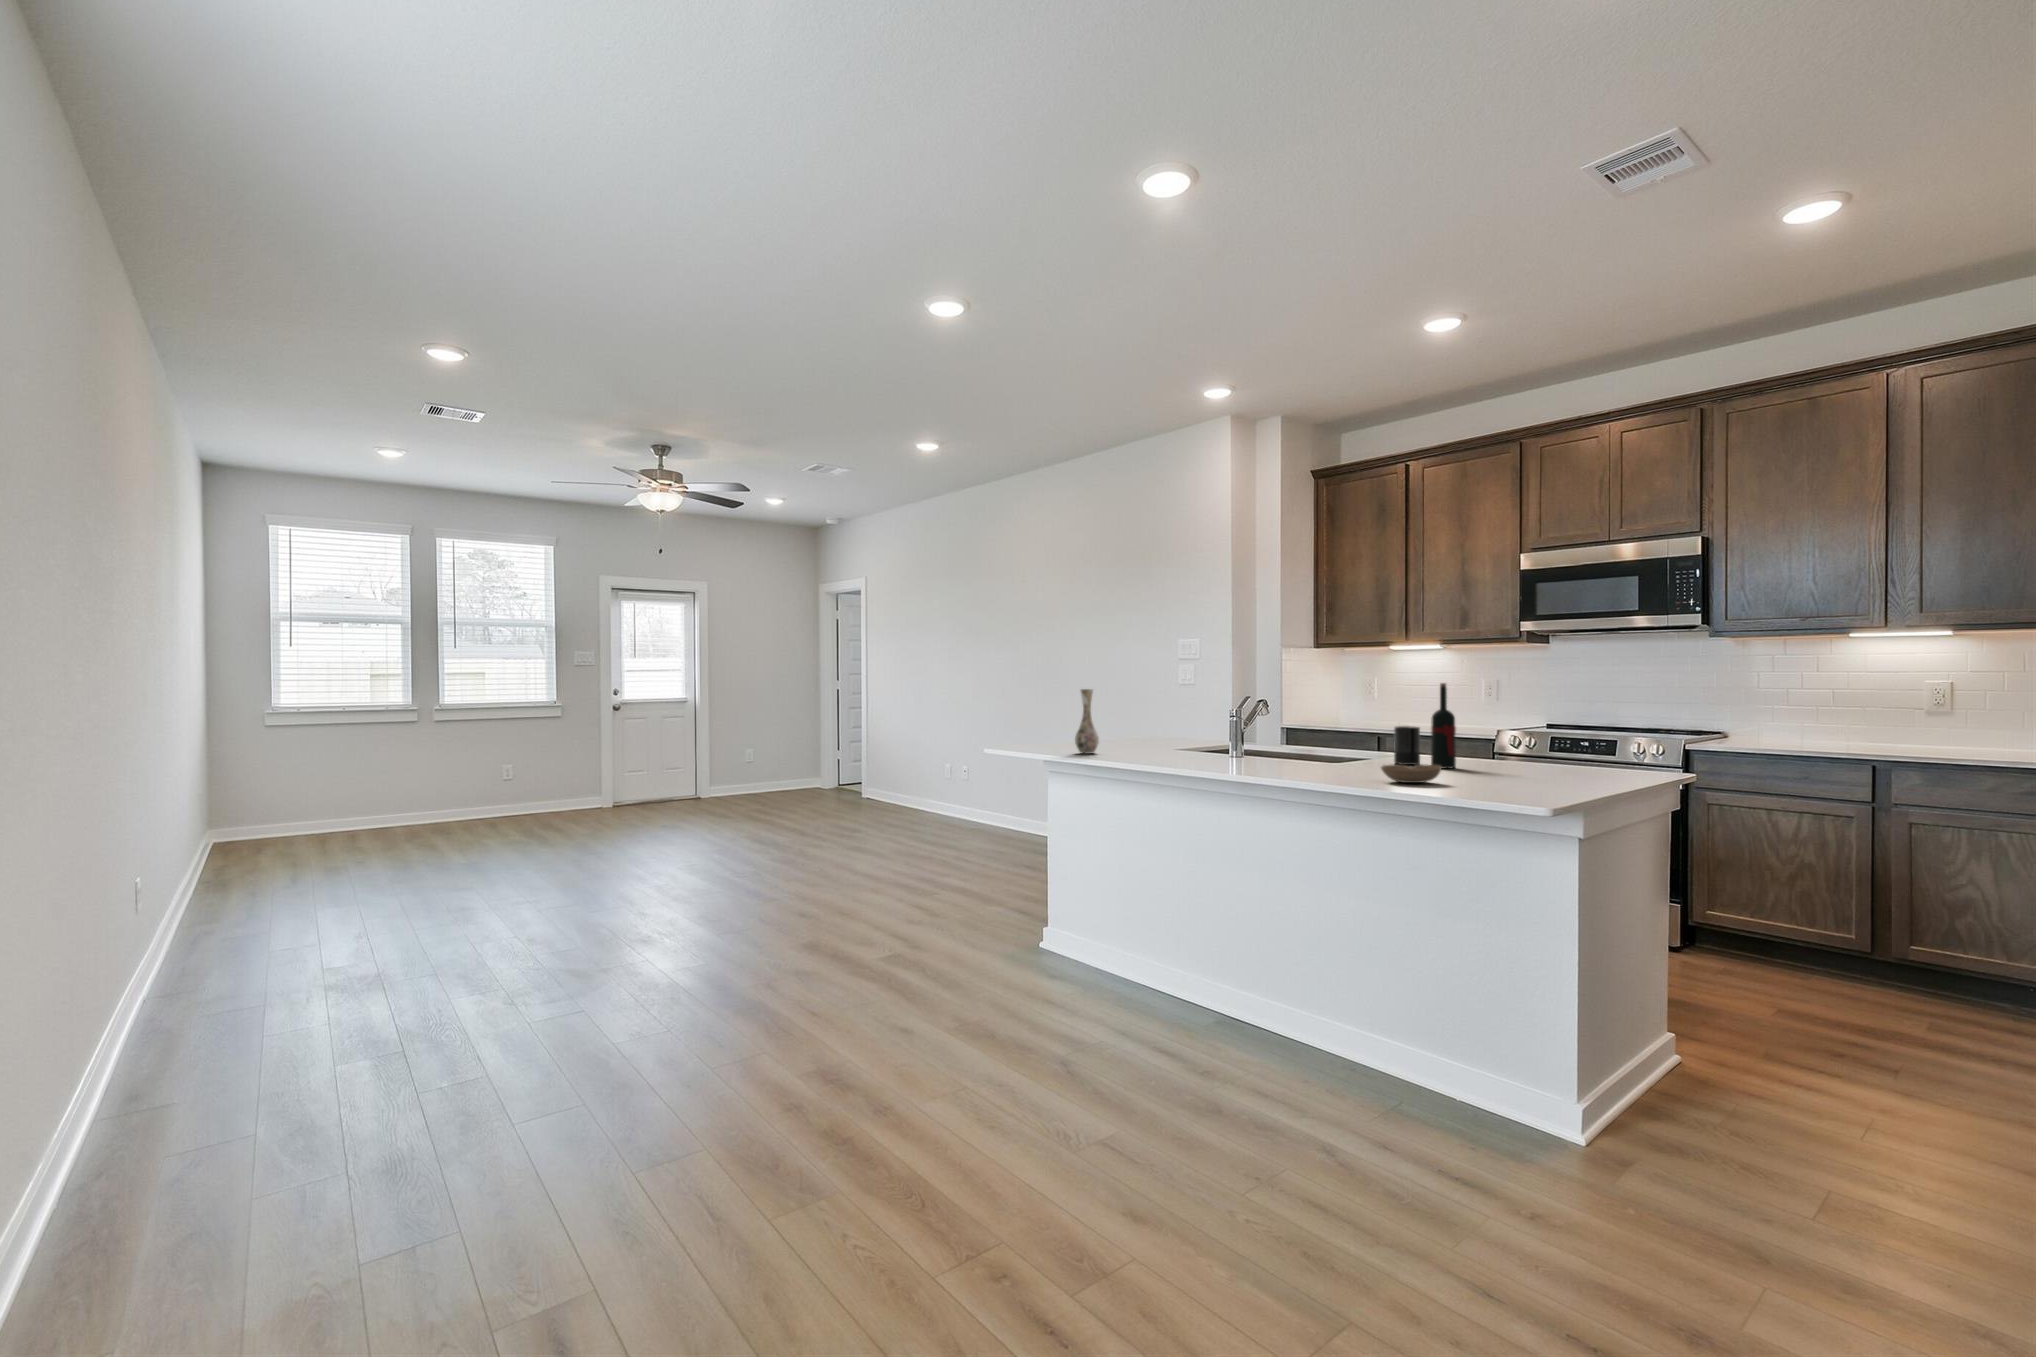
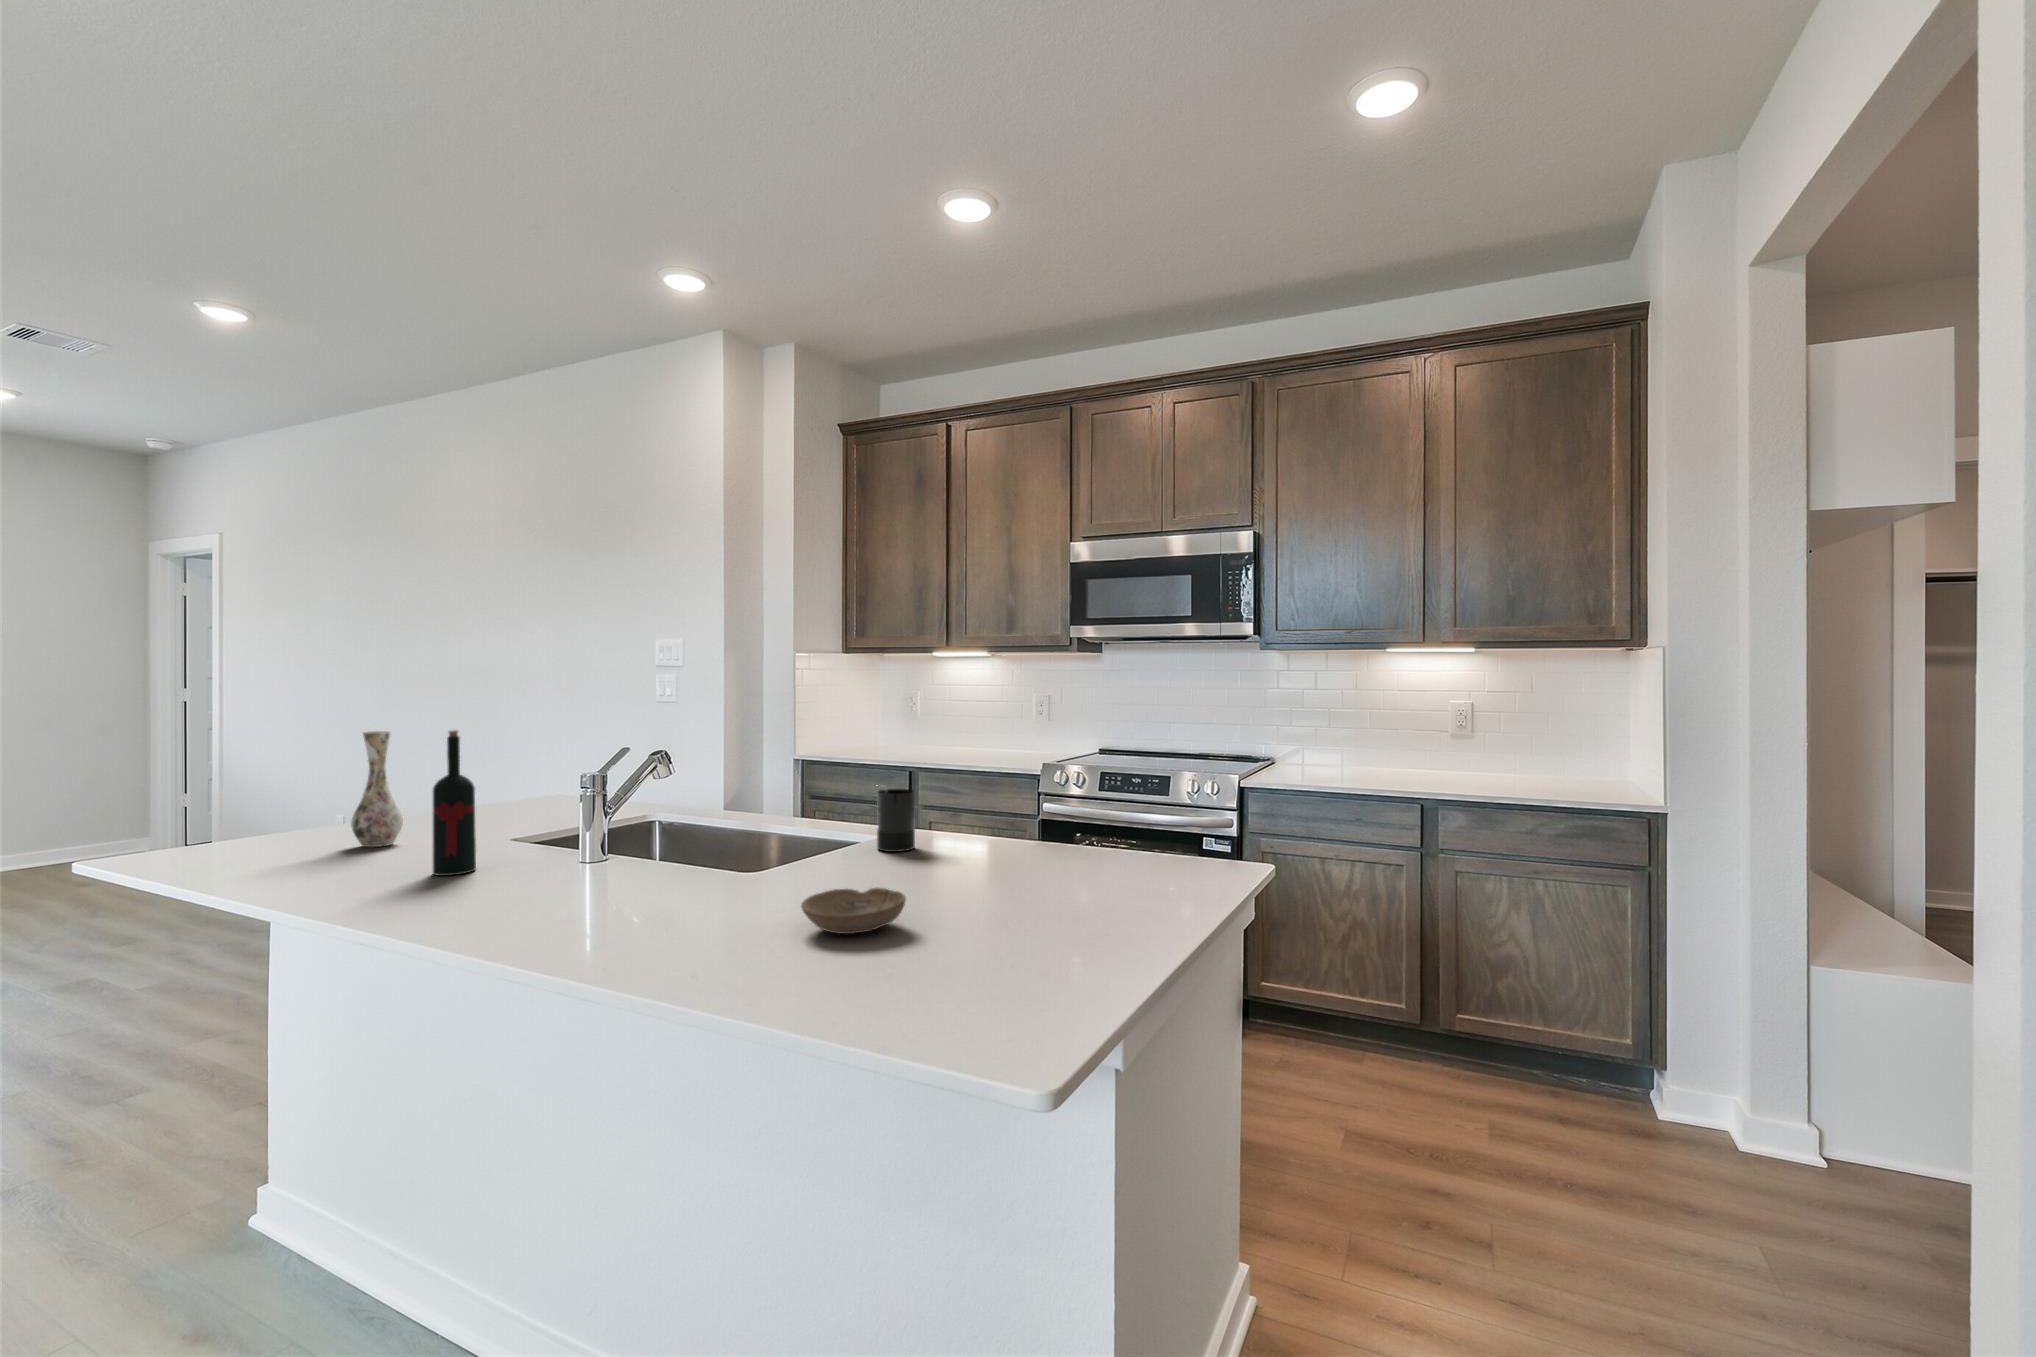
wine bottle: present [1431,683,1456,769] -> present [433,730,476,876]

